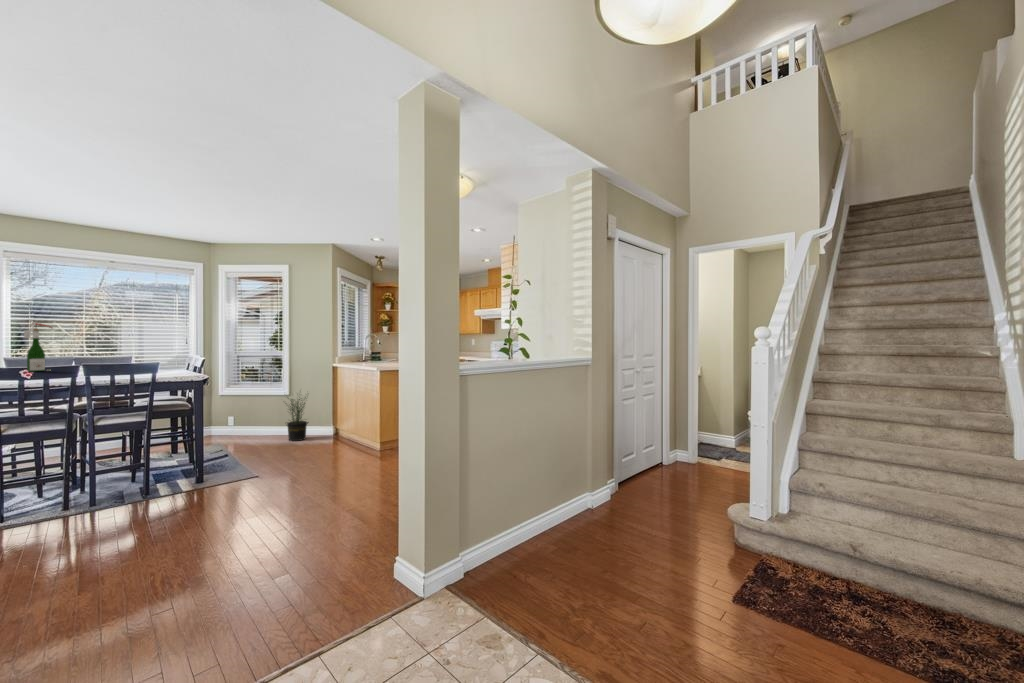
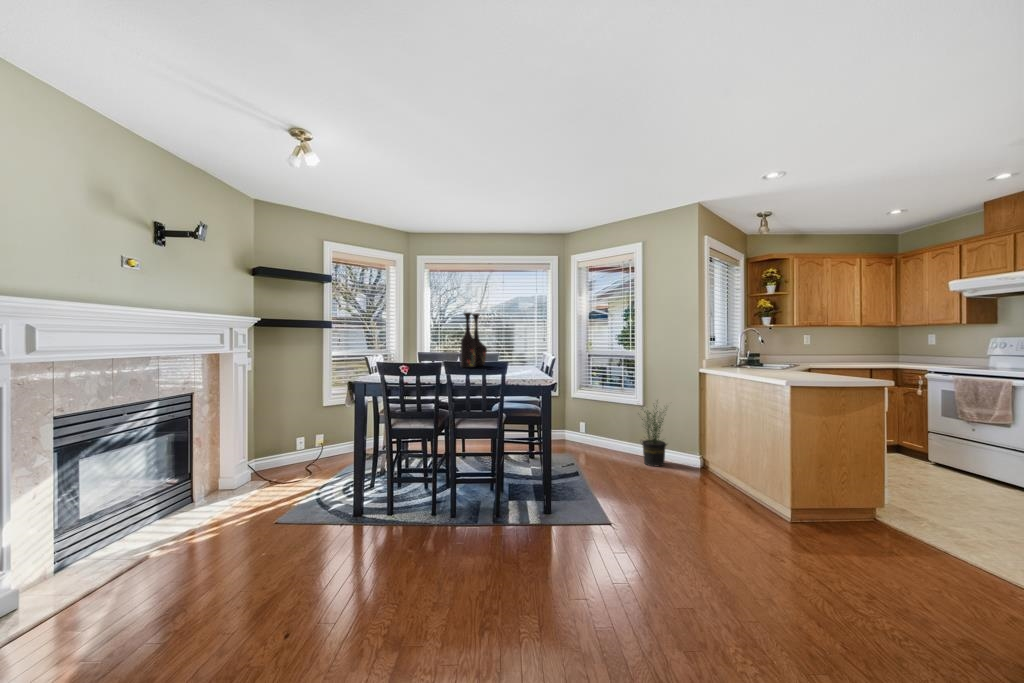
vase: none [105,319,135,369] -> present [461,312,487,368]
wine bottle: present [24,322,52,372] -> none [400,317,421,369]

